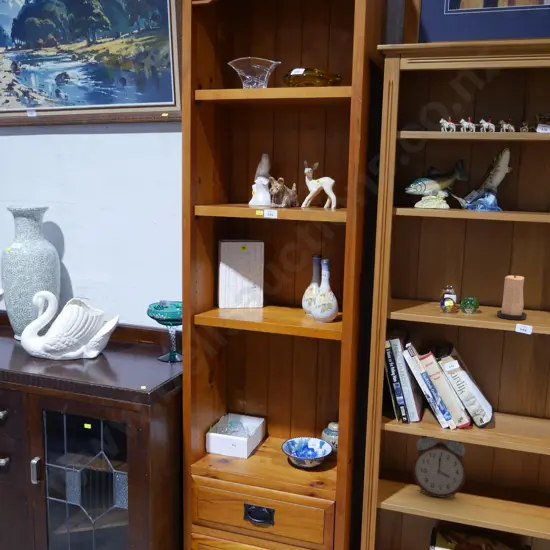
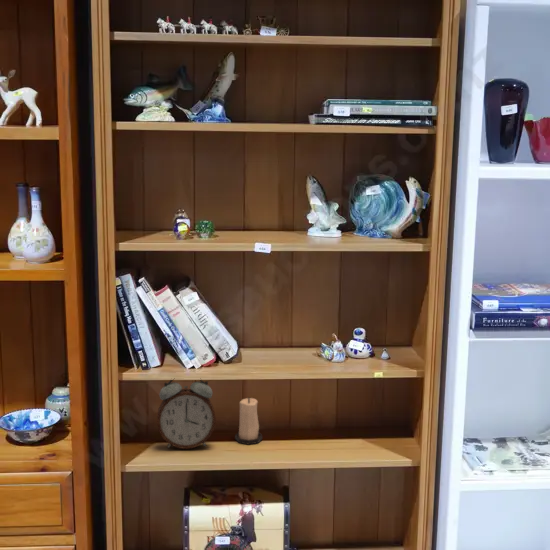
candle: present [497,273,527,320] -> present [235,398,262,445]

